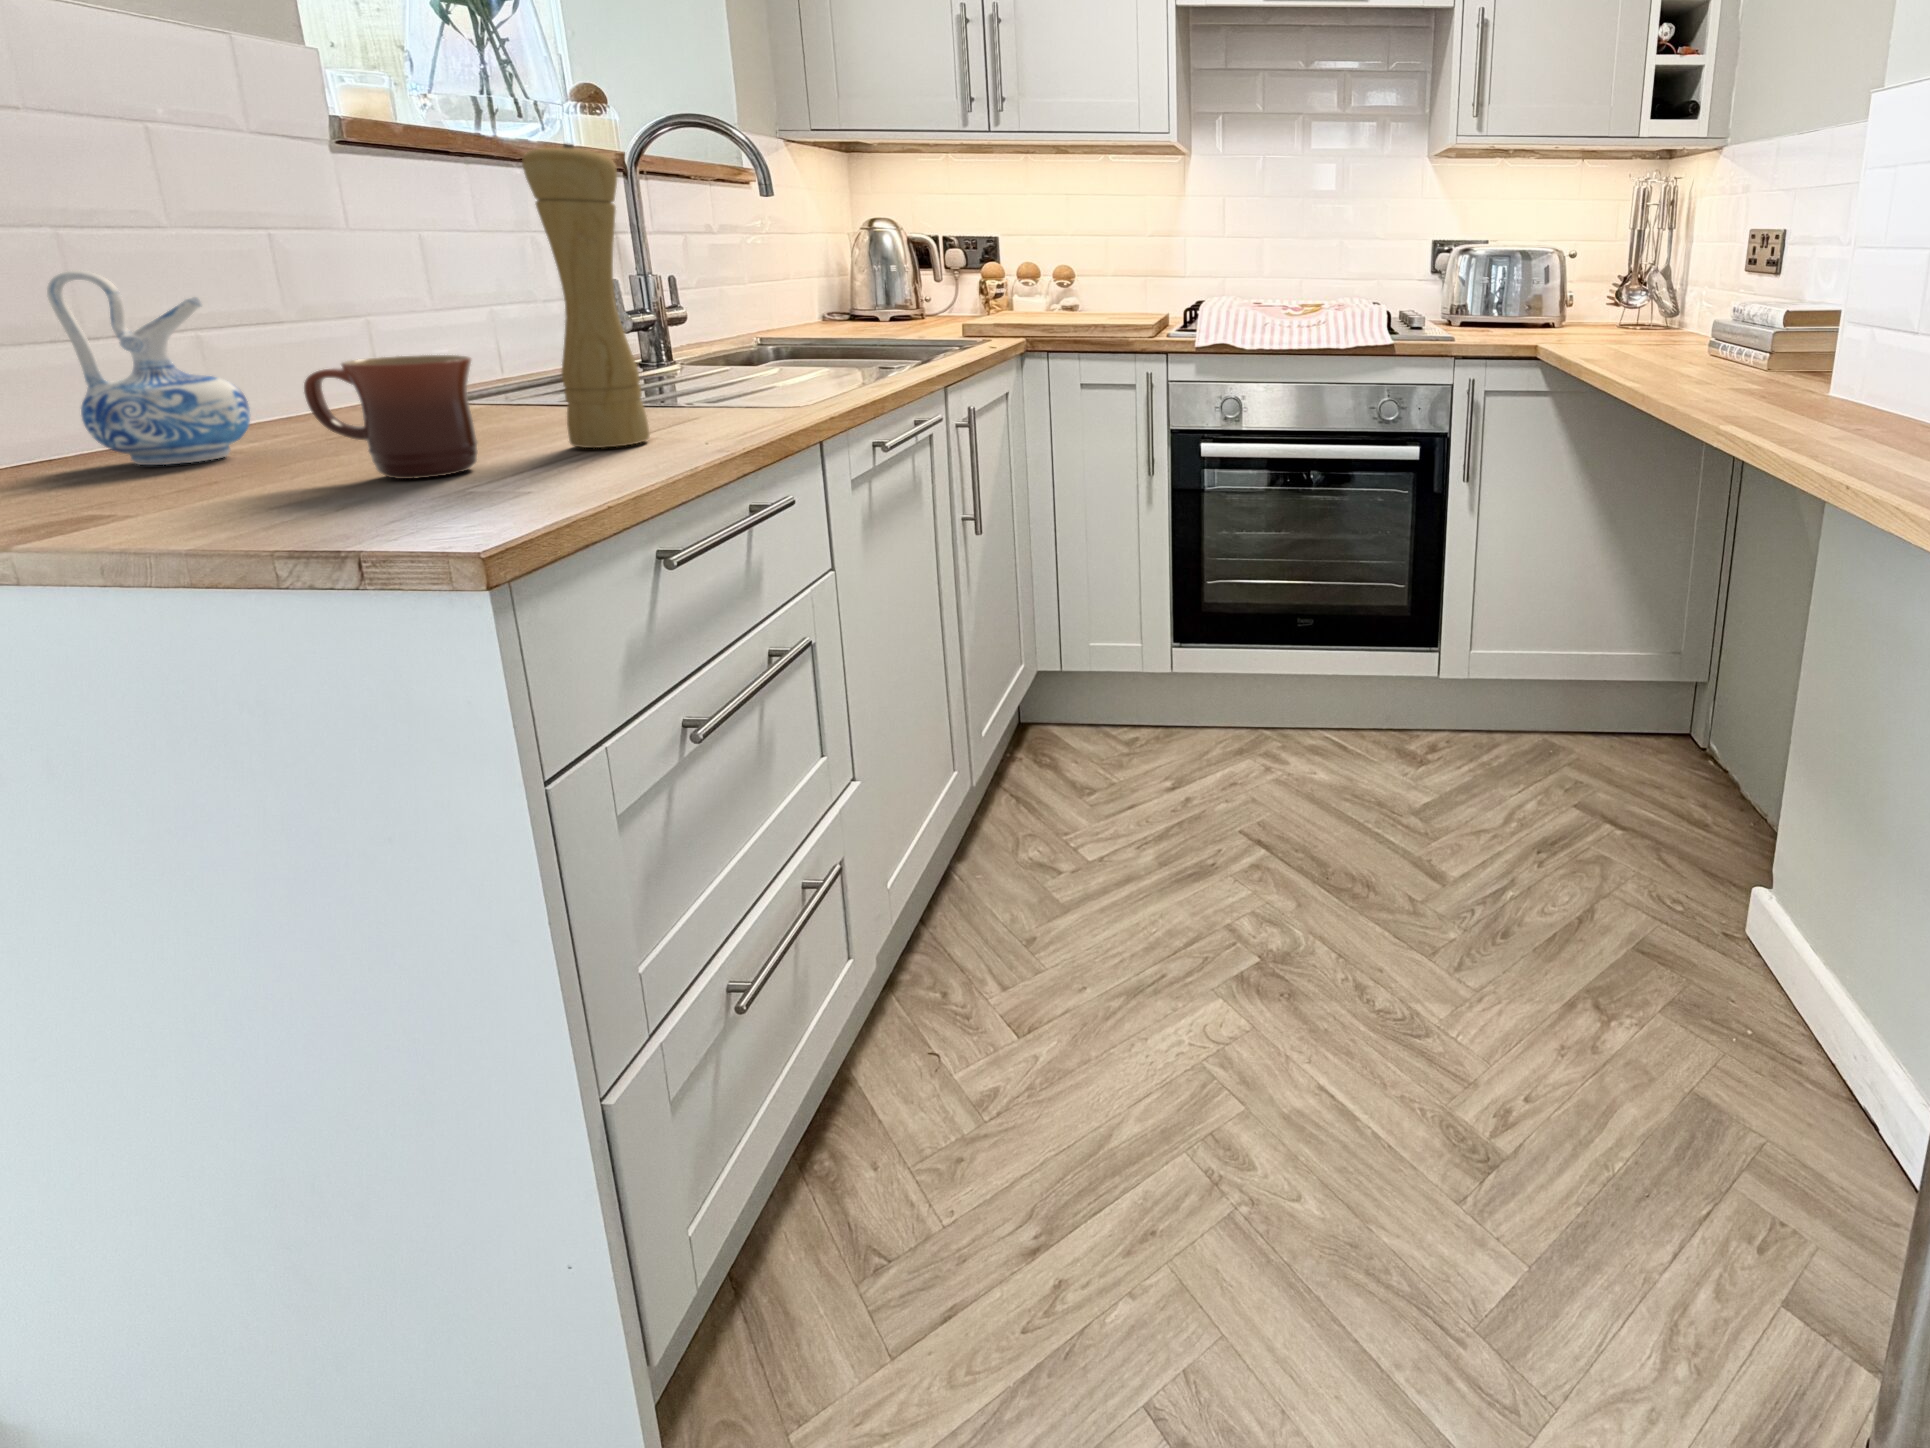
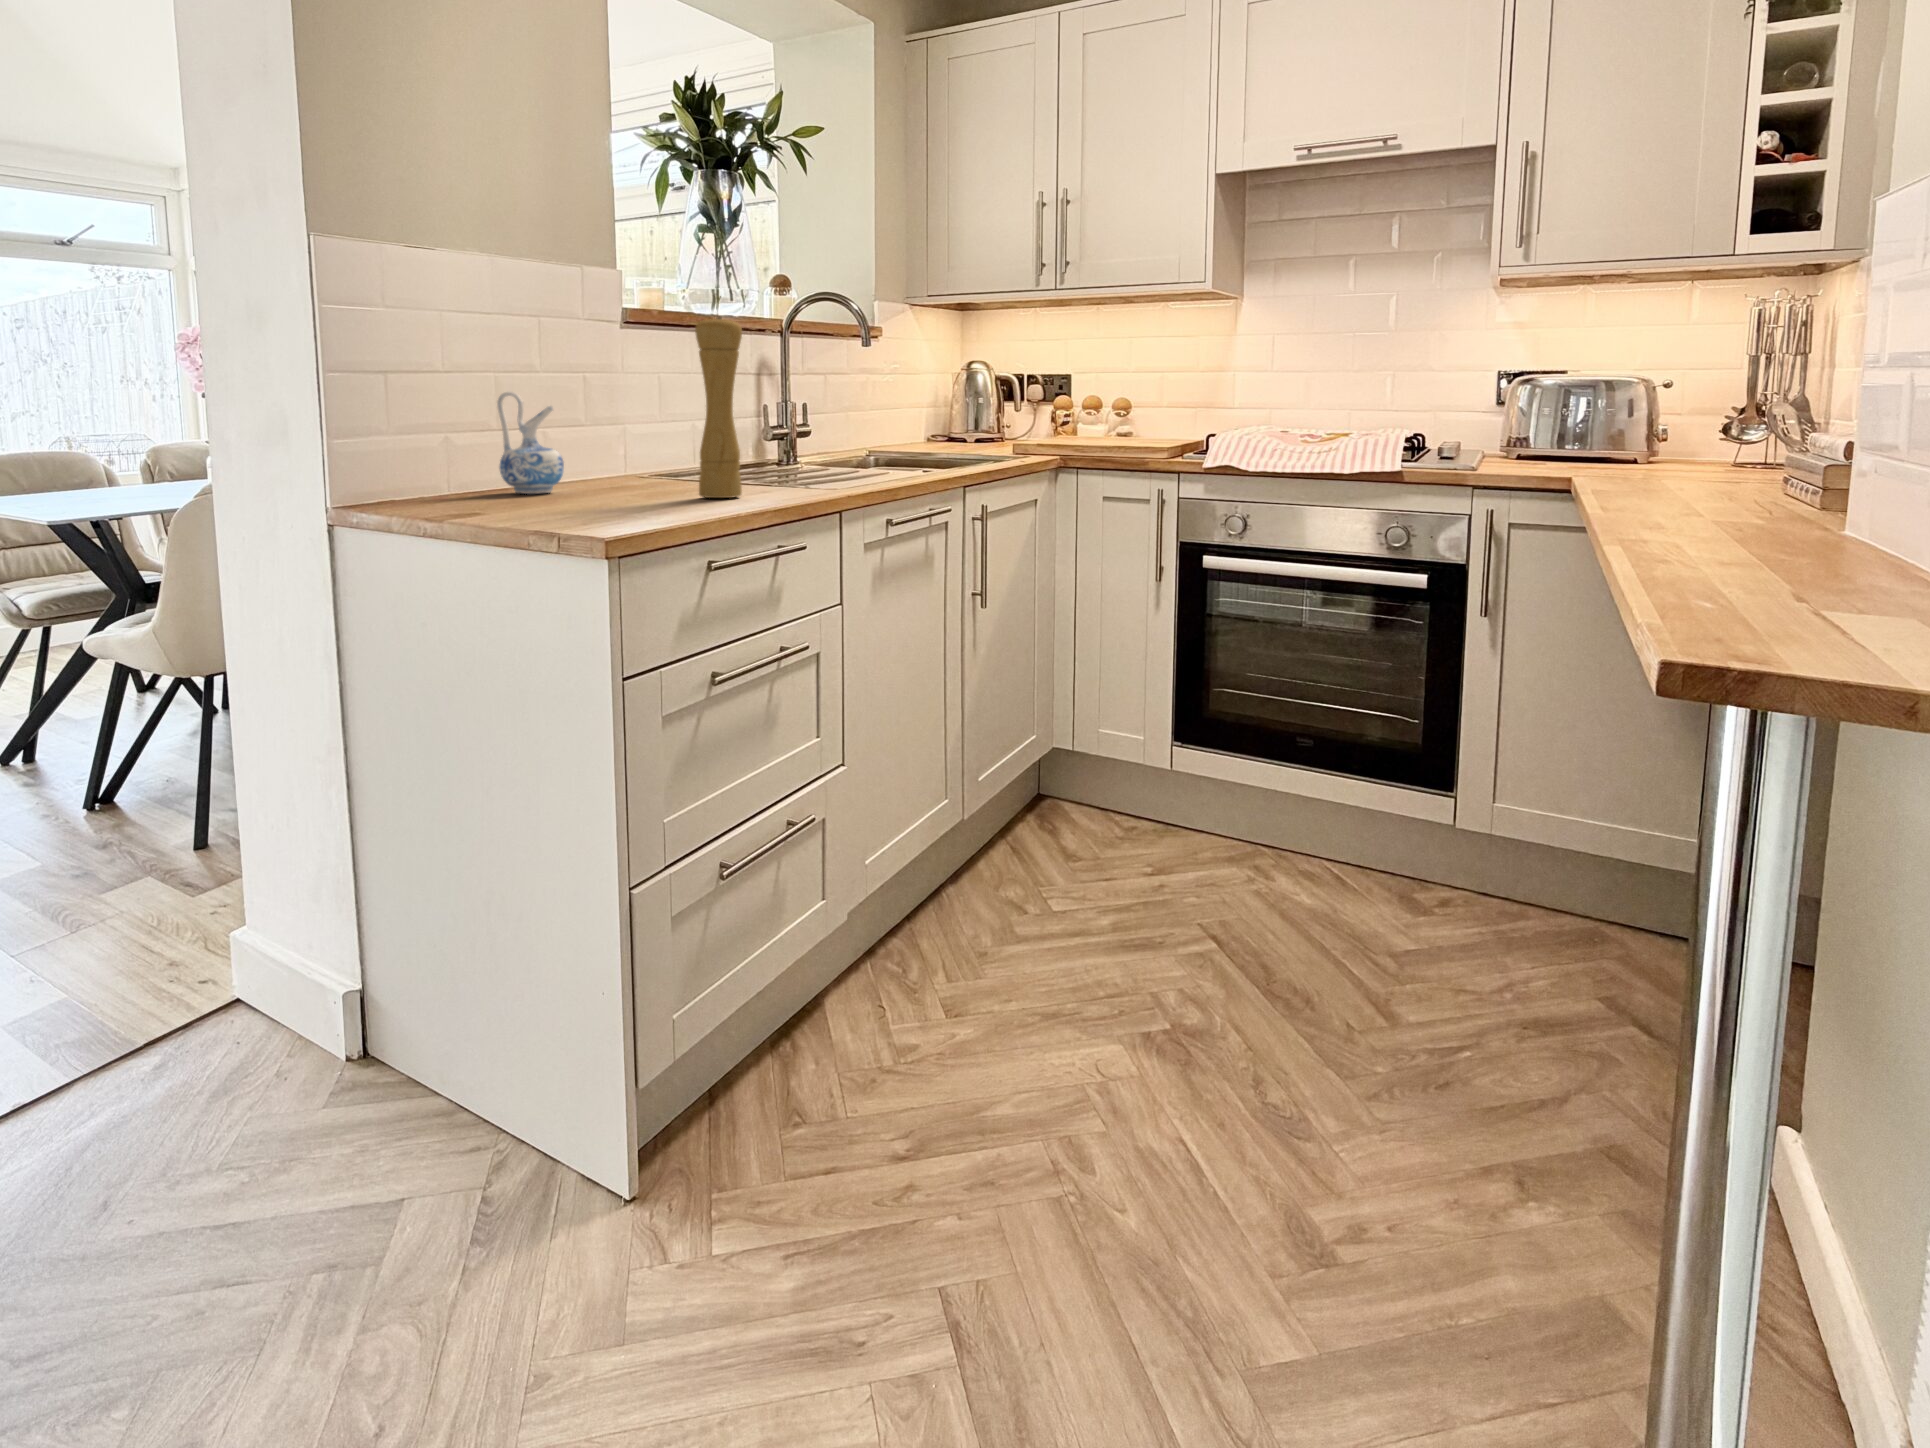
mug: present [304,355,478,479] -> none [581,437,654,504]

